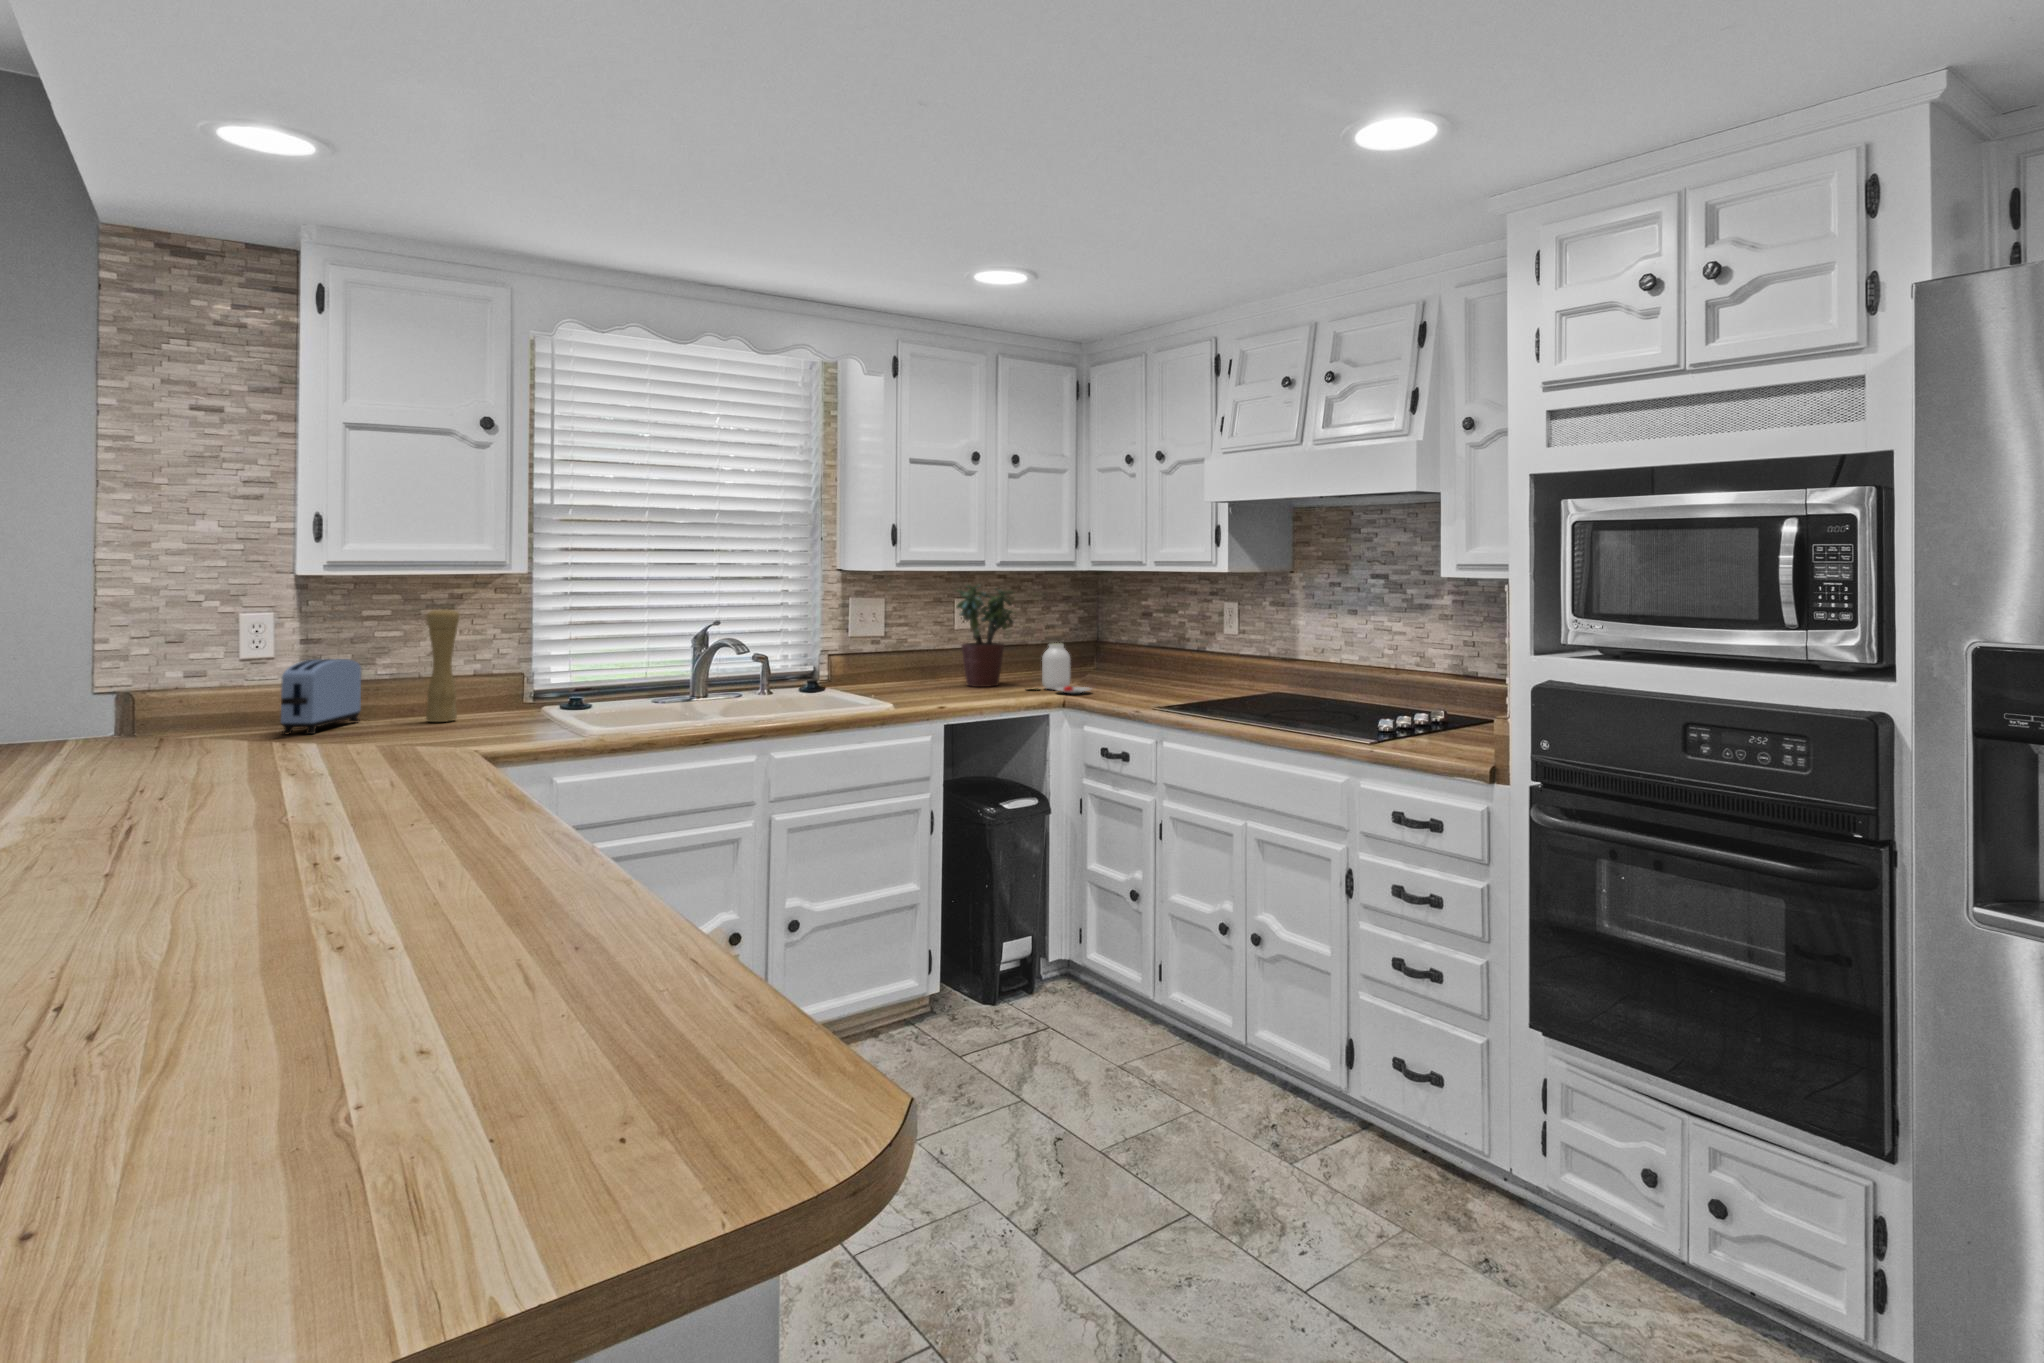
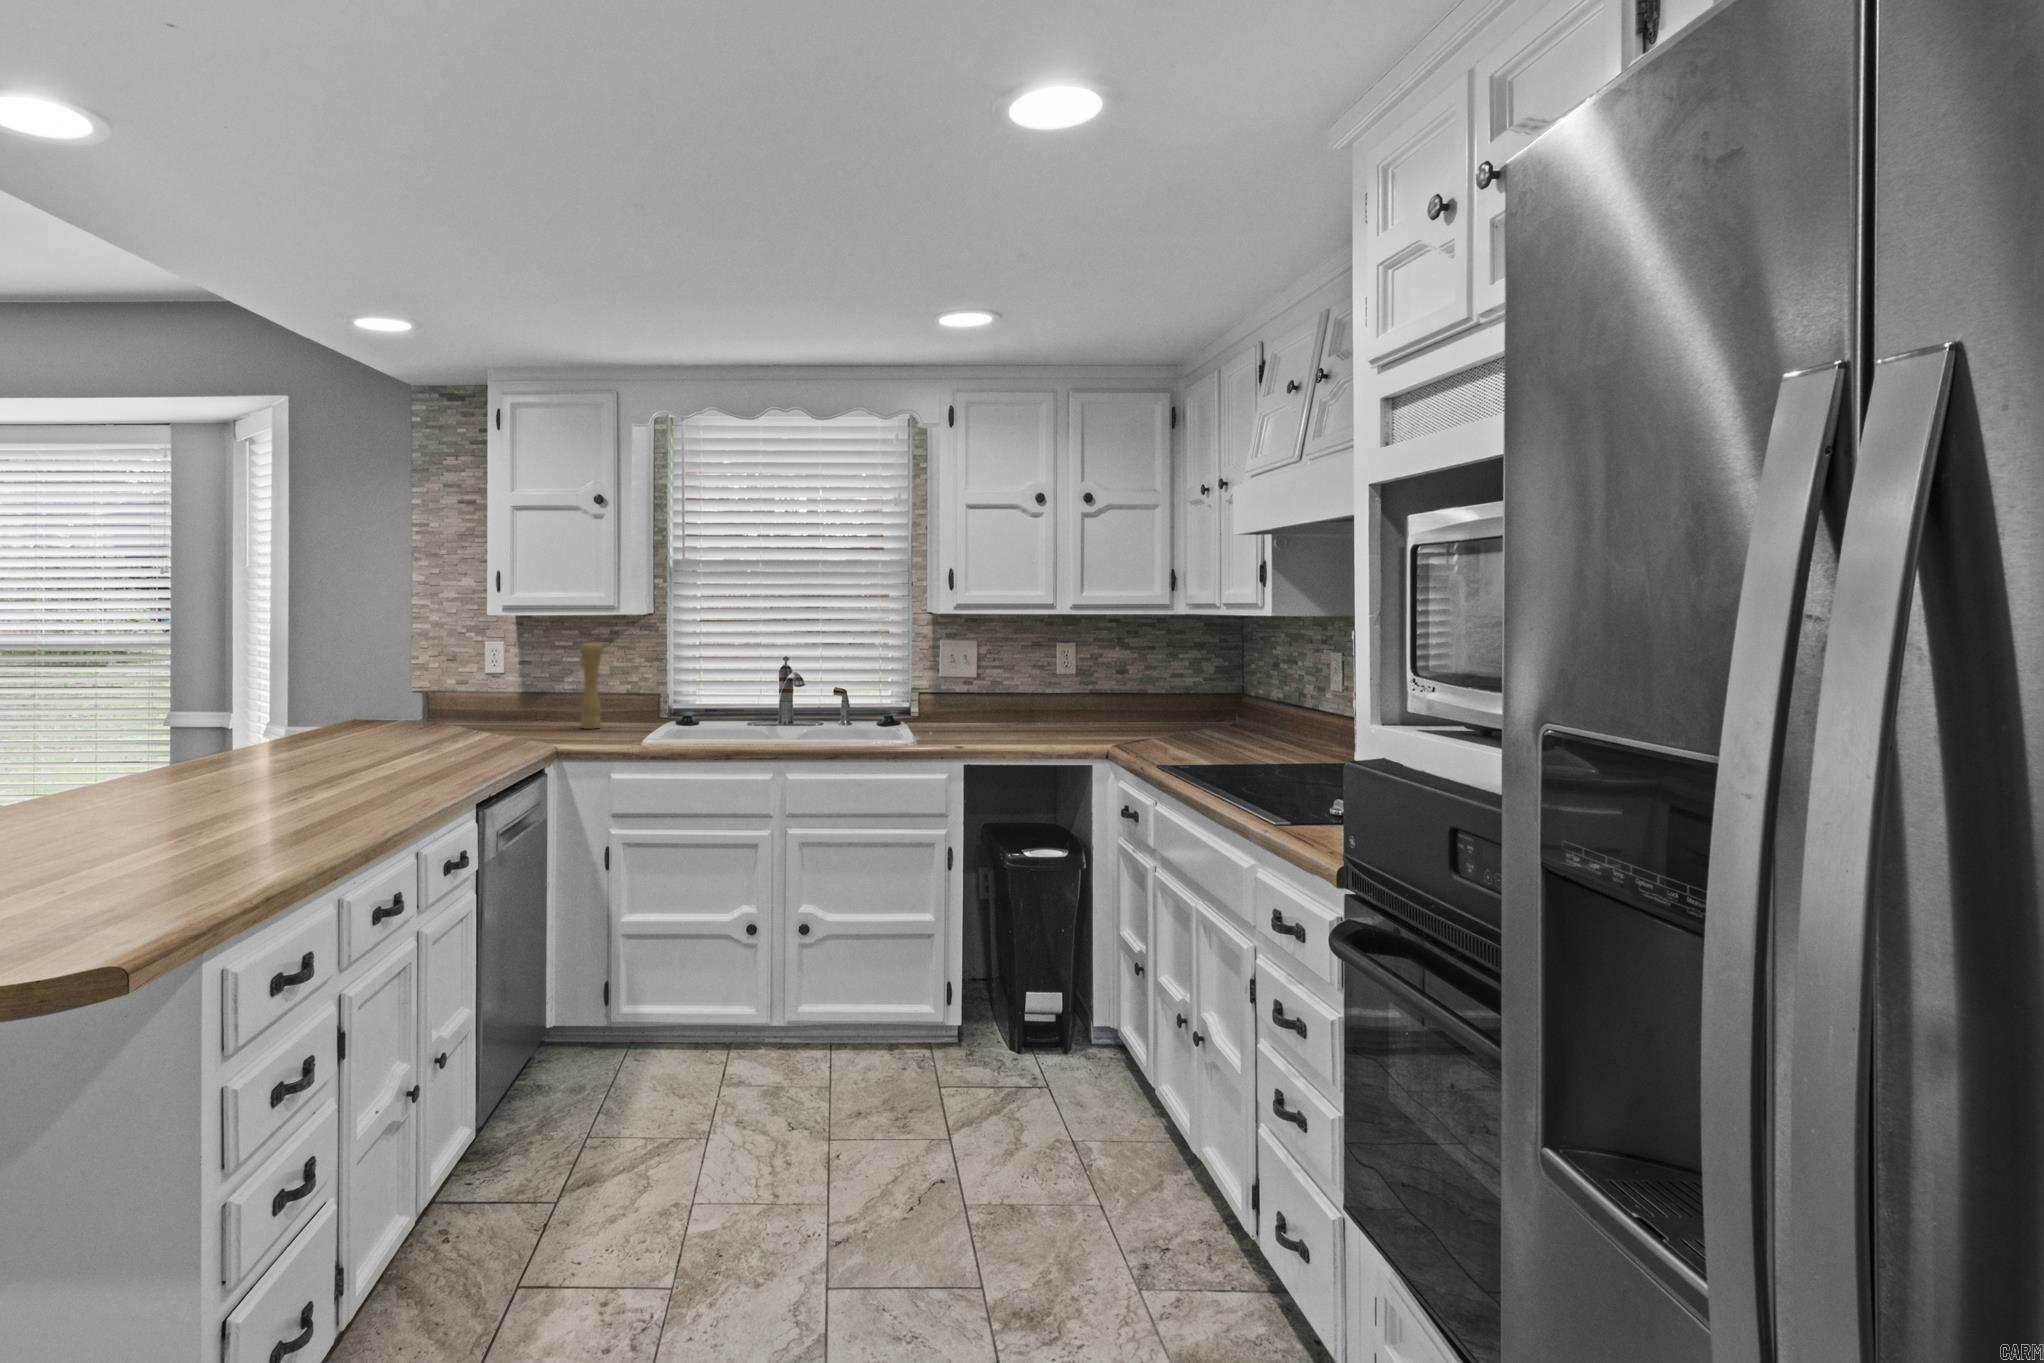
potted plant: present [957,585,1013,687] -> none [1026,626,1089,731]
jar: present [1042,643,1090,693] -> none [1083,689,1140,742]
toaster: present [281,659,361,734] -> none [482,678,553,731]

